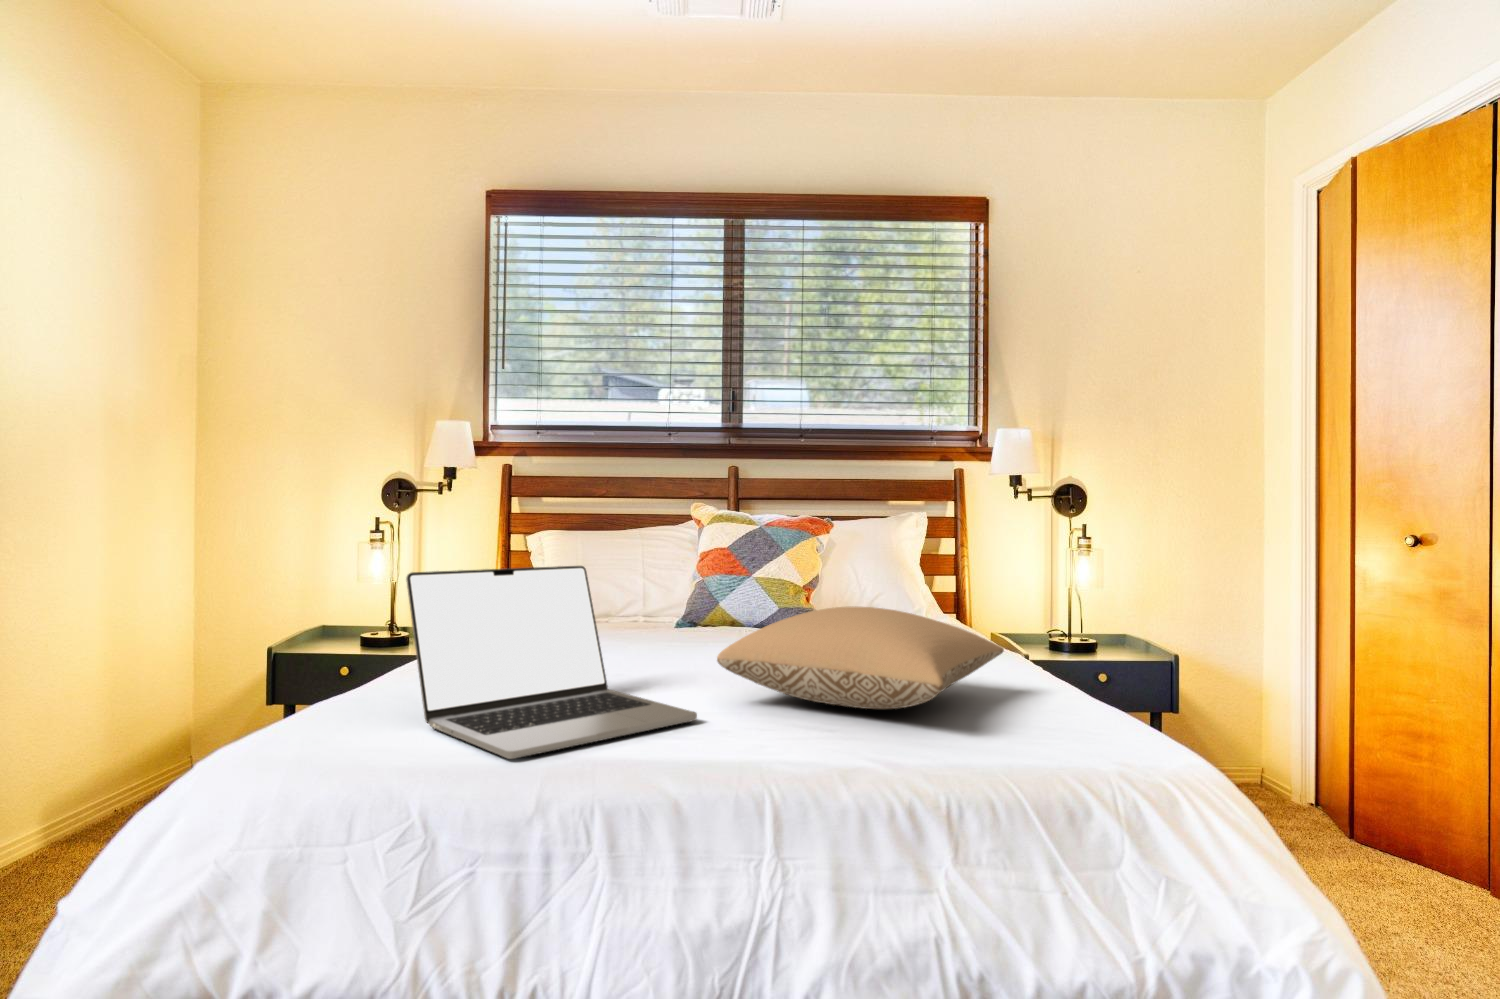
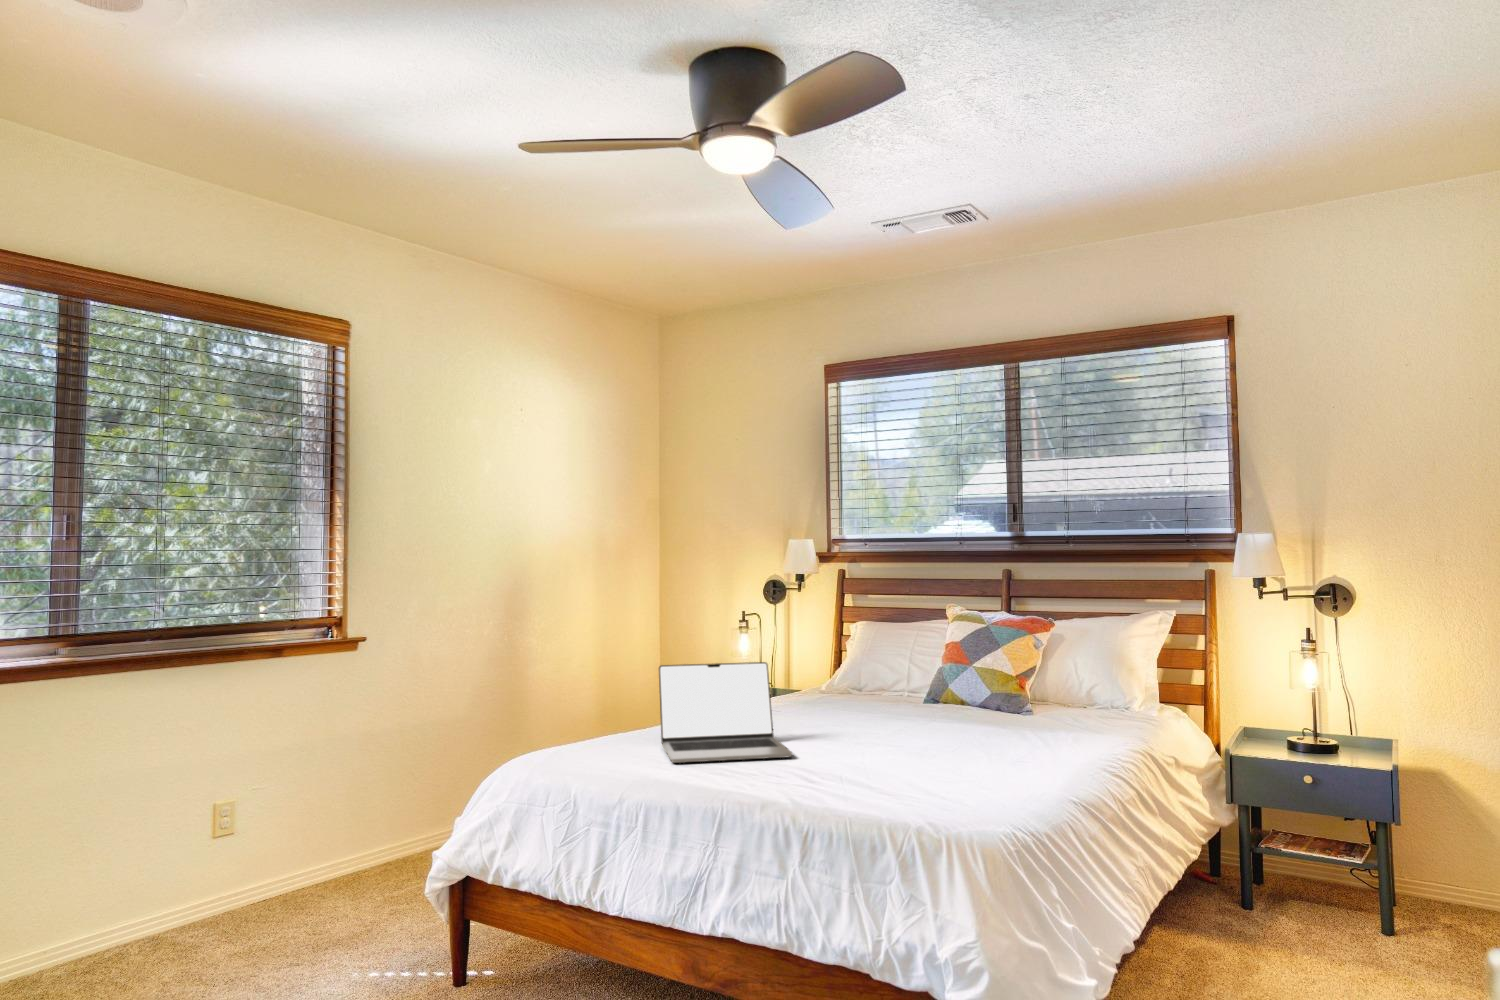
pillow: present [717,607,1004,709] -> none [820,696,1020,763]

